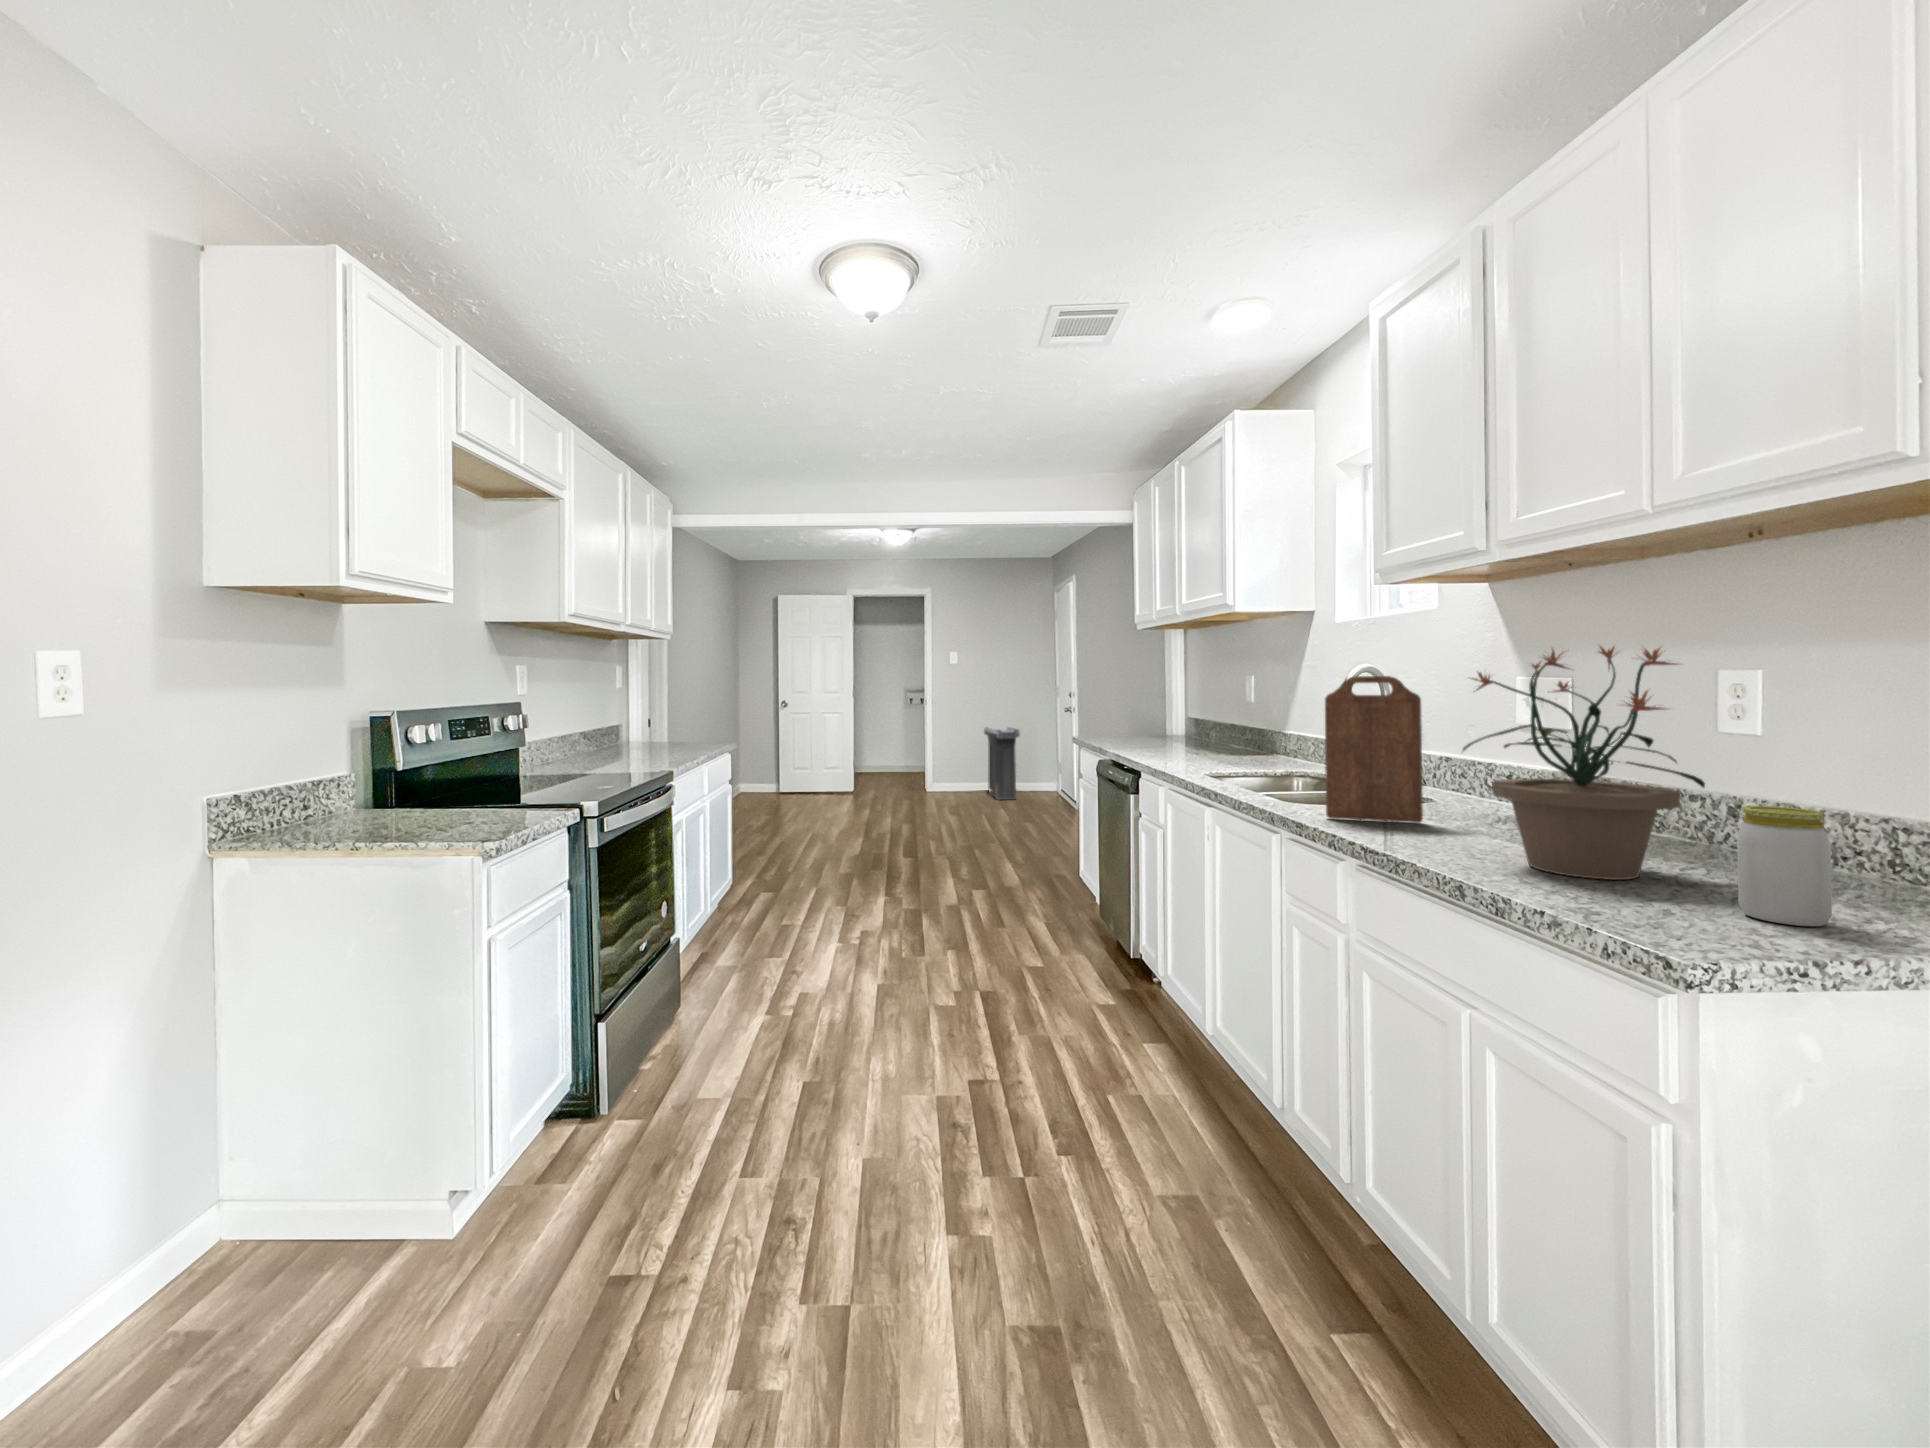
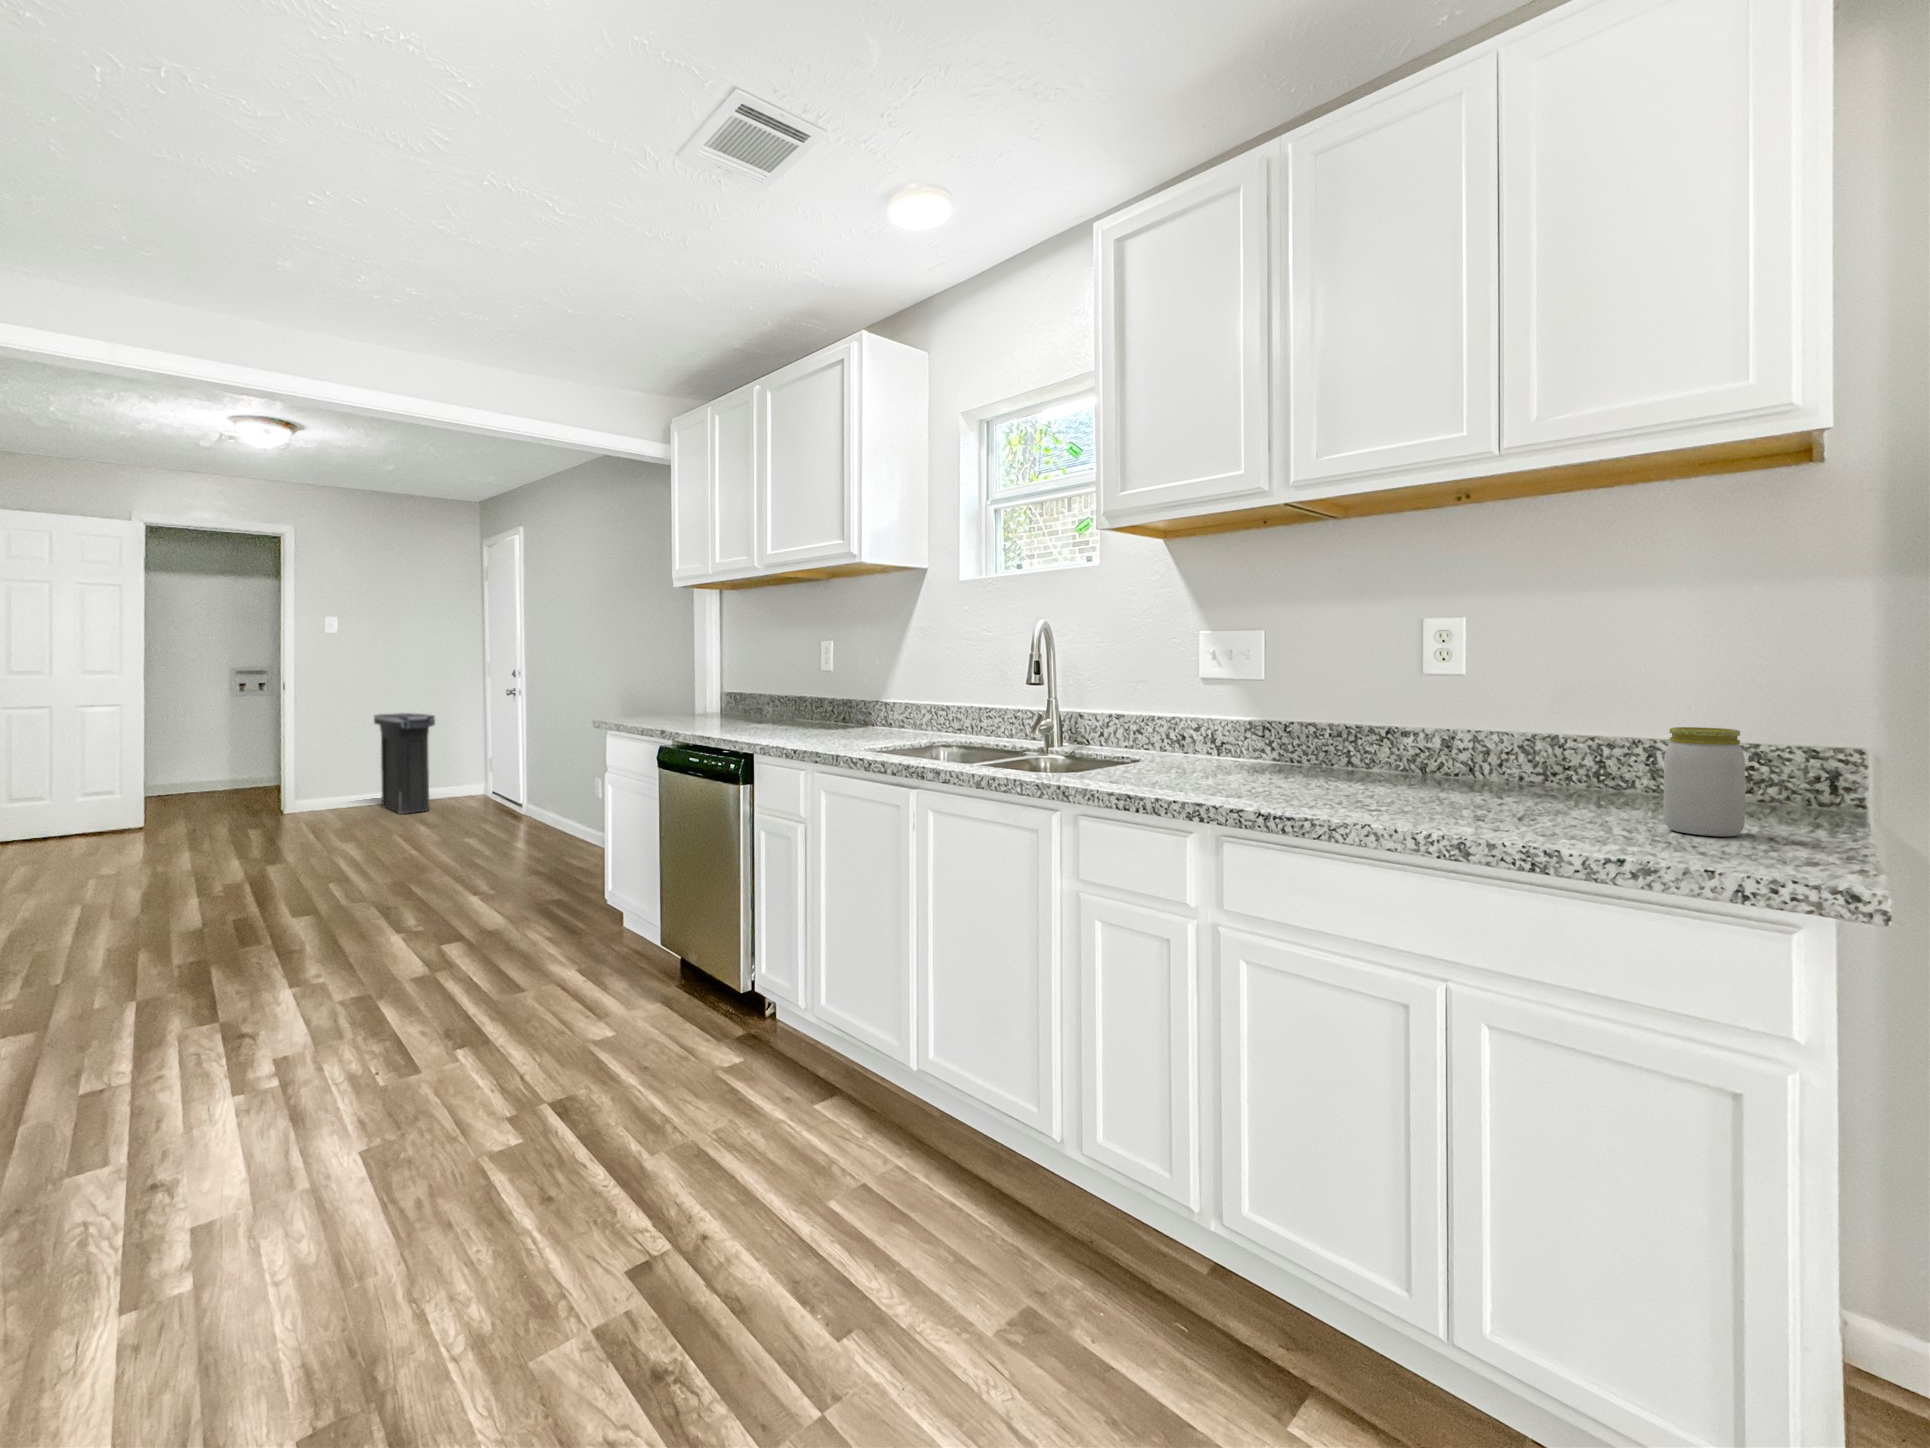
potted plant: present [1463,646,1705,880] -> none [1345,579,1593,817]
cutting board: present [1325,676,1423,823] -> none [1124,617,1208,785]

